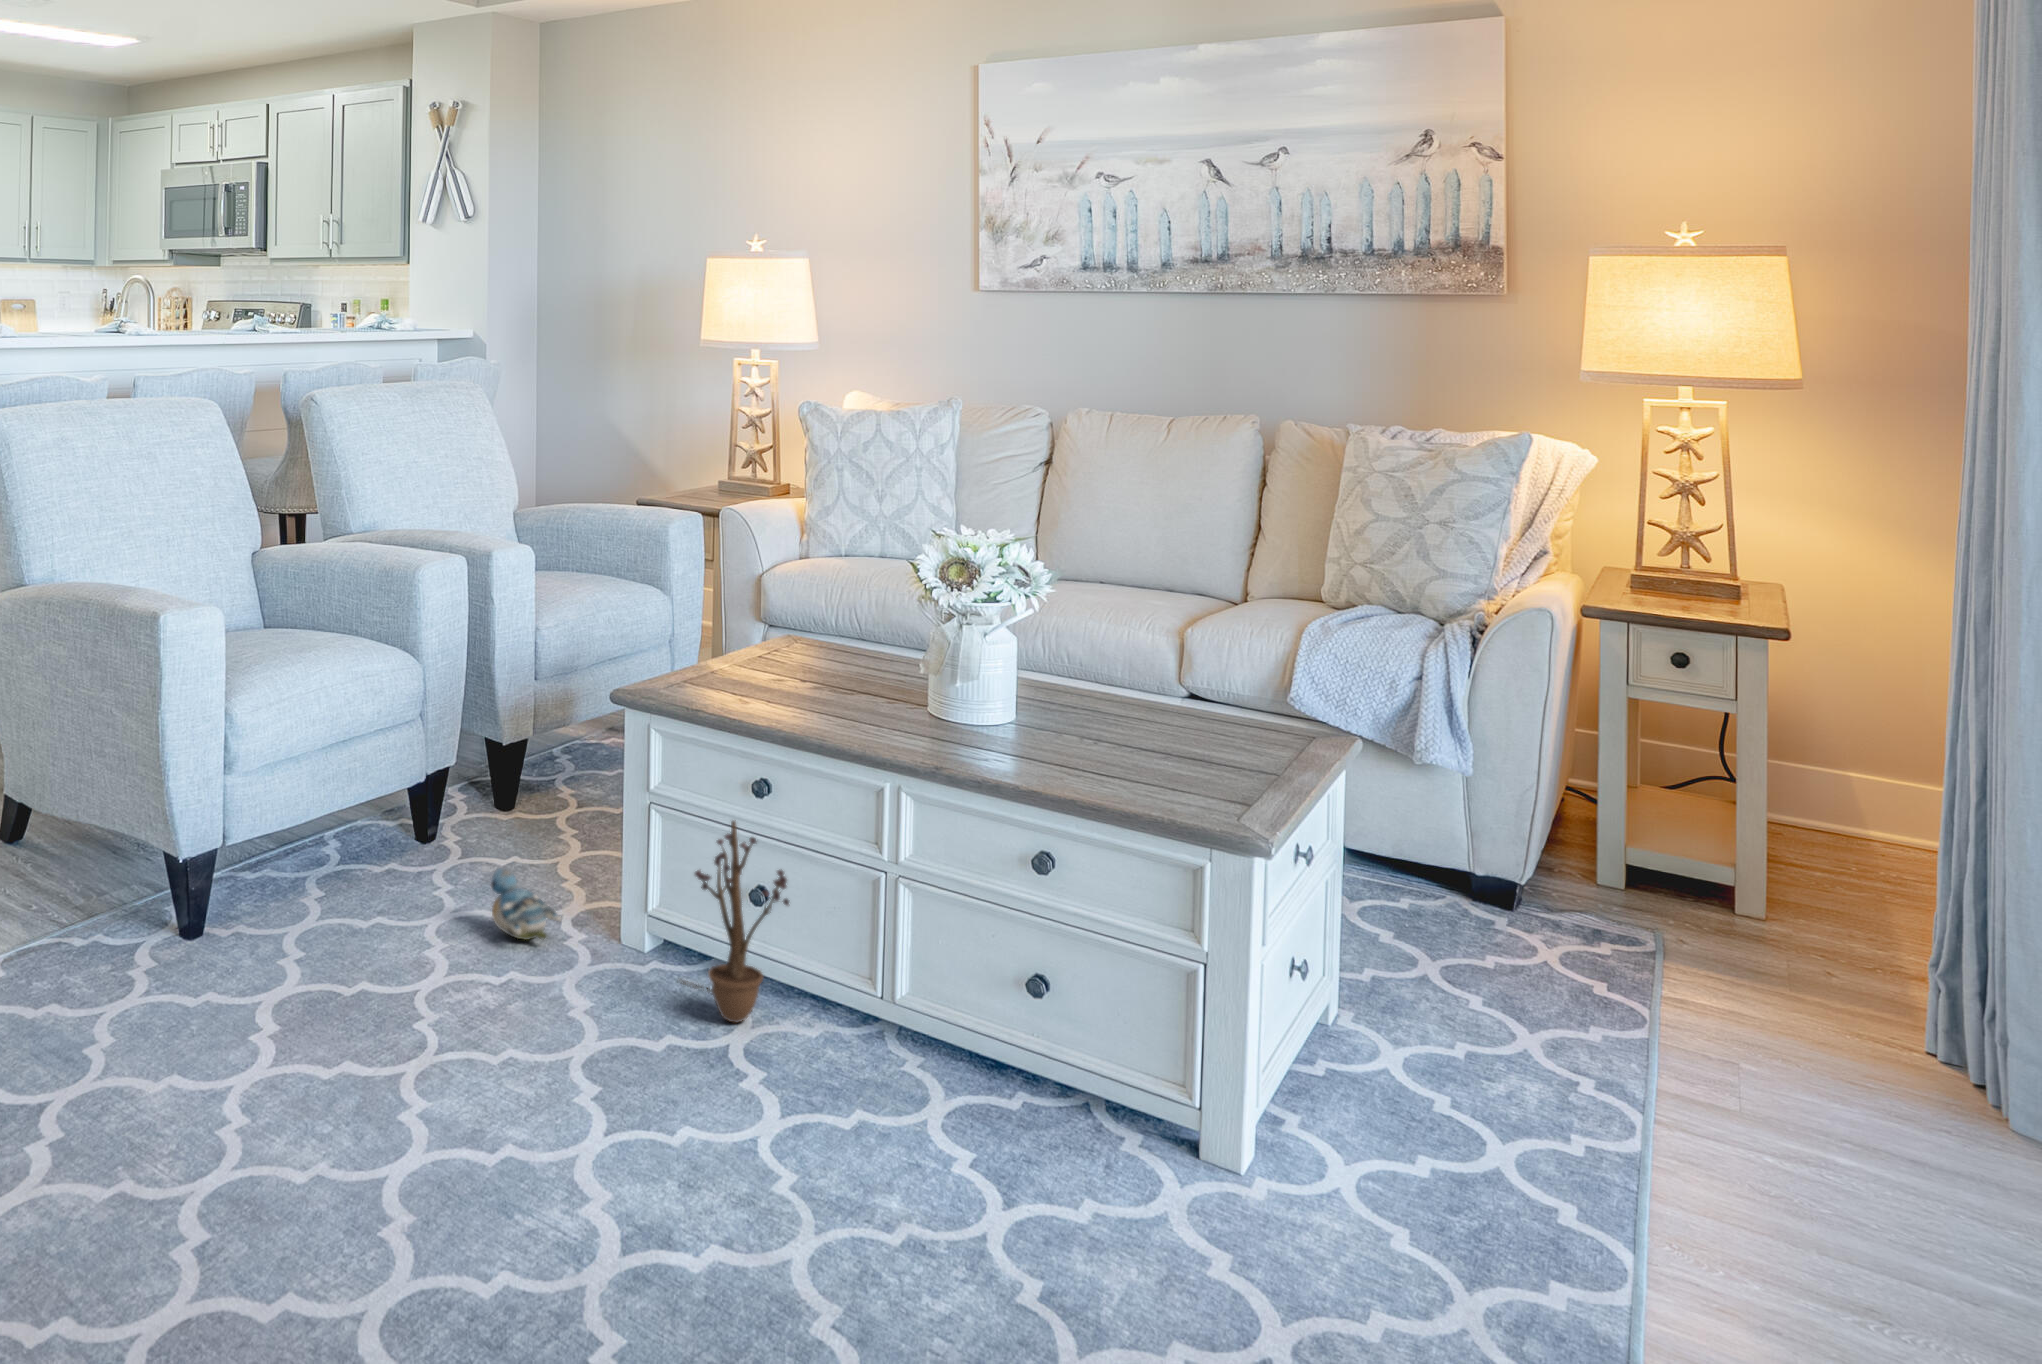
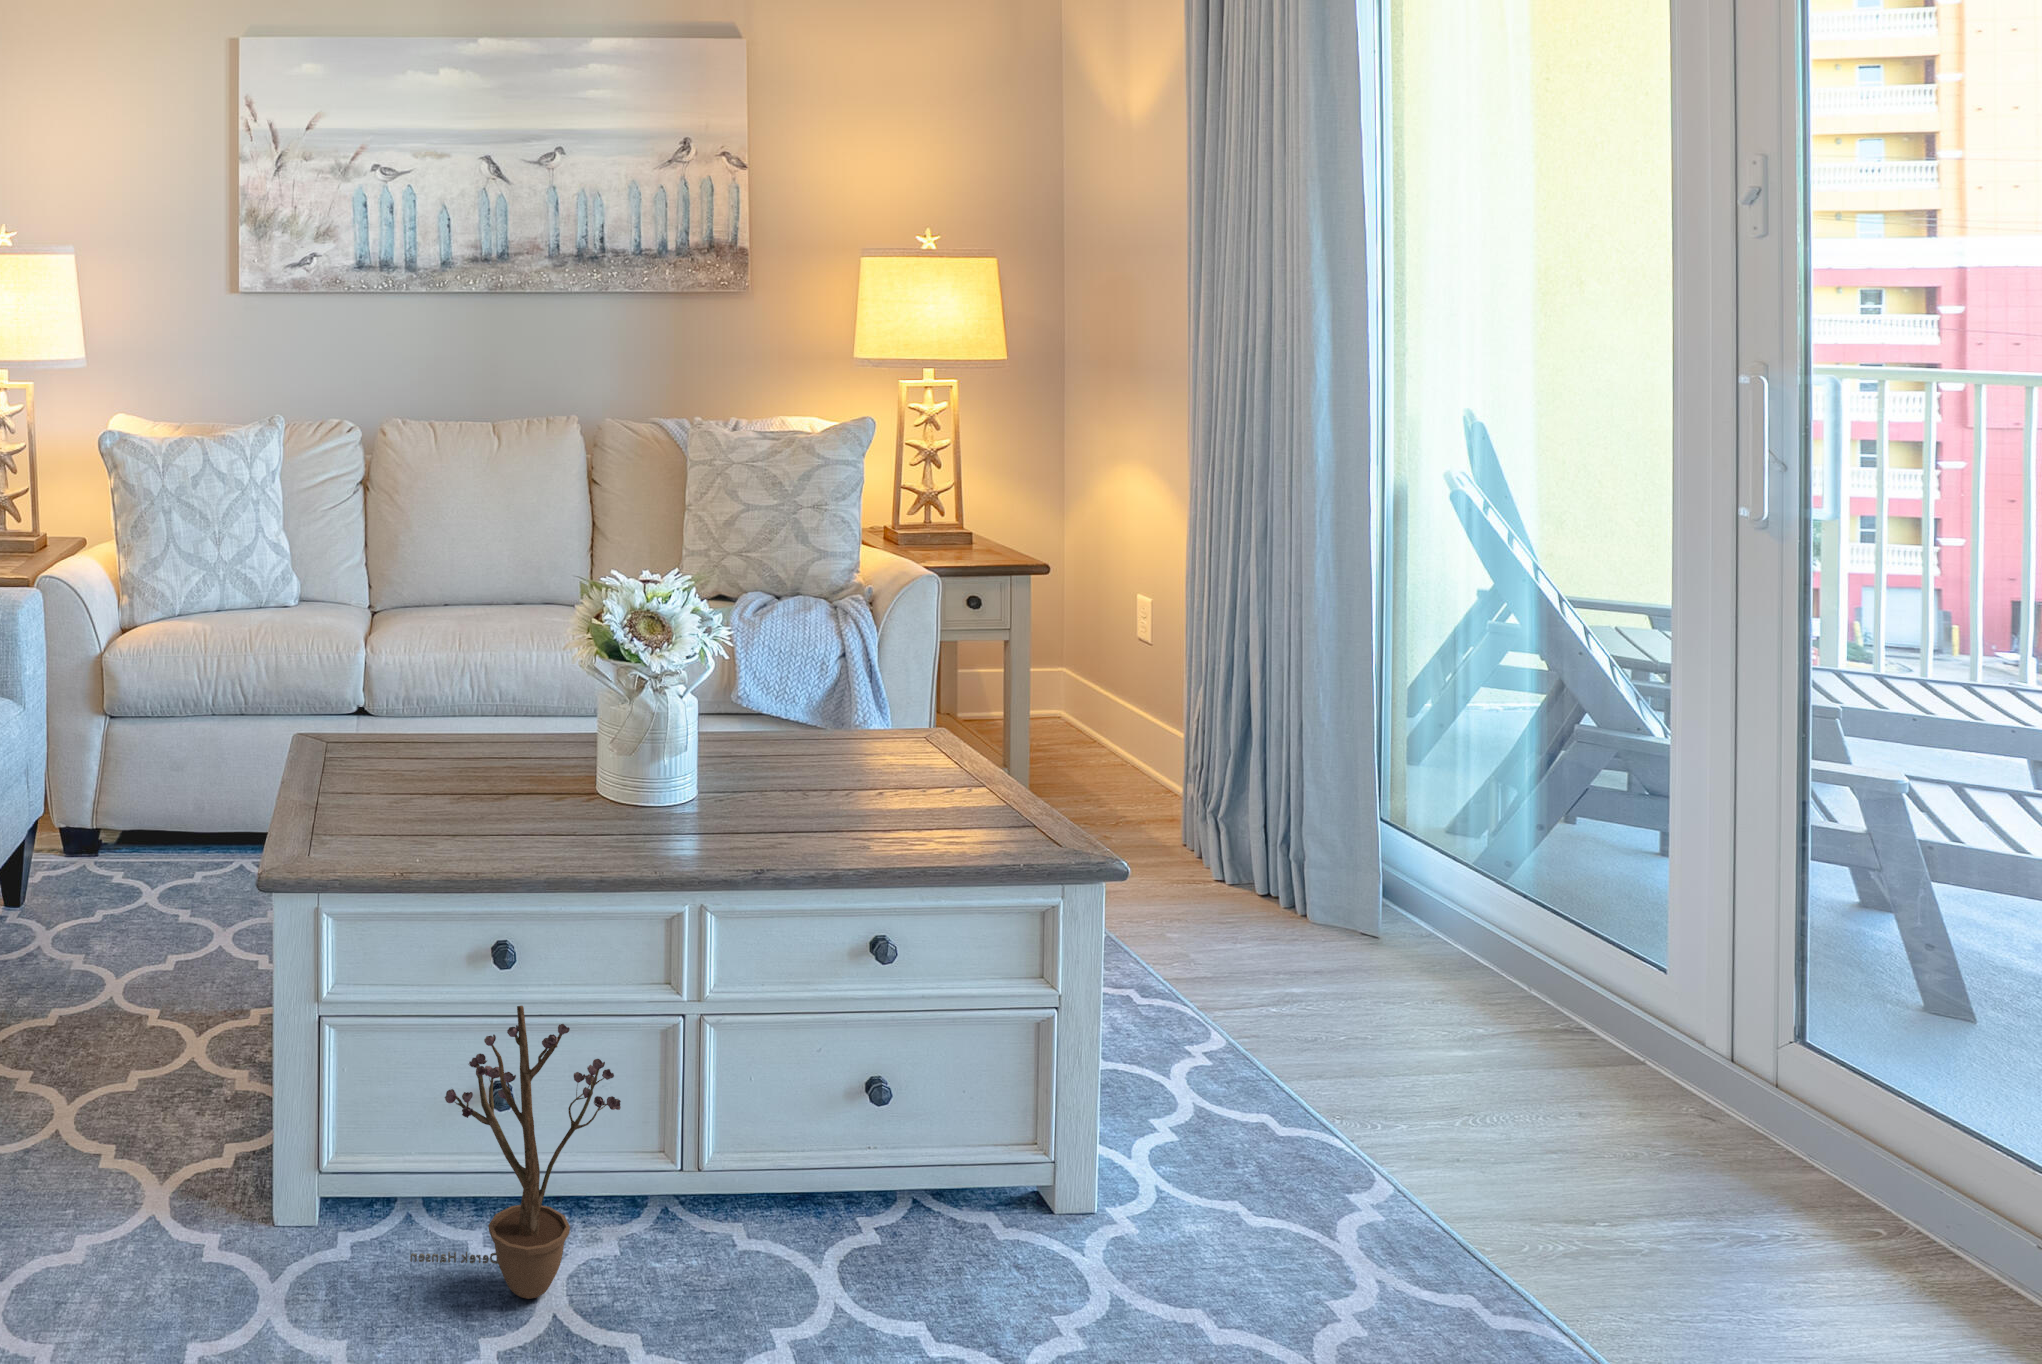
plush toy: present [491,868,561,940] -> none [34,1164,166,1271]

